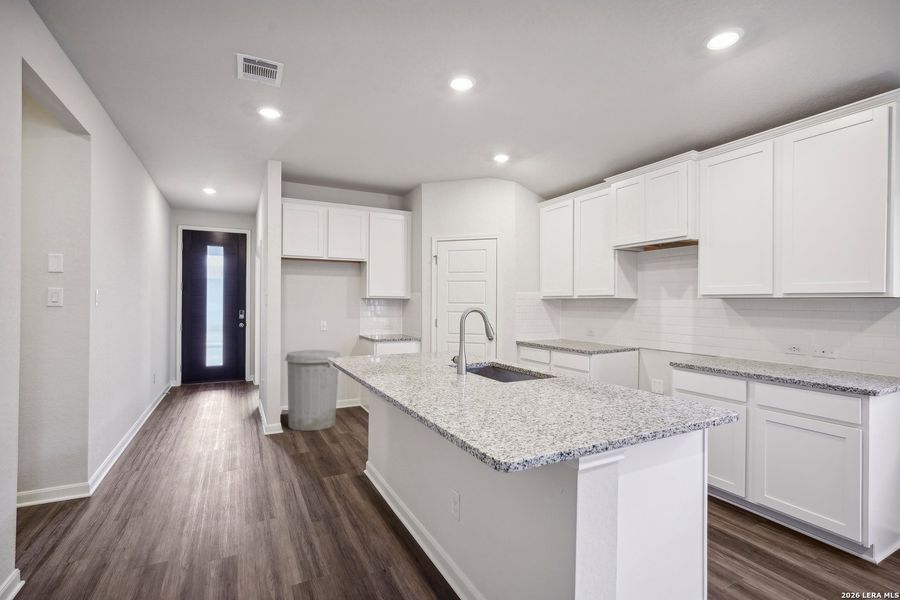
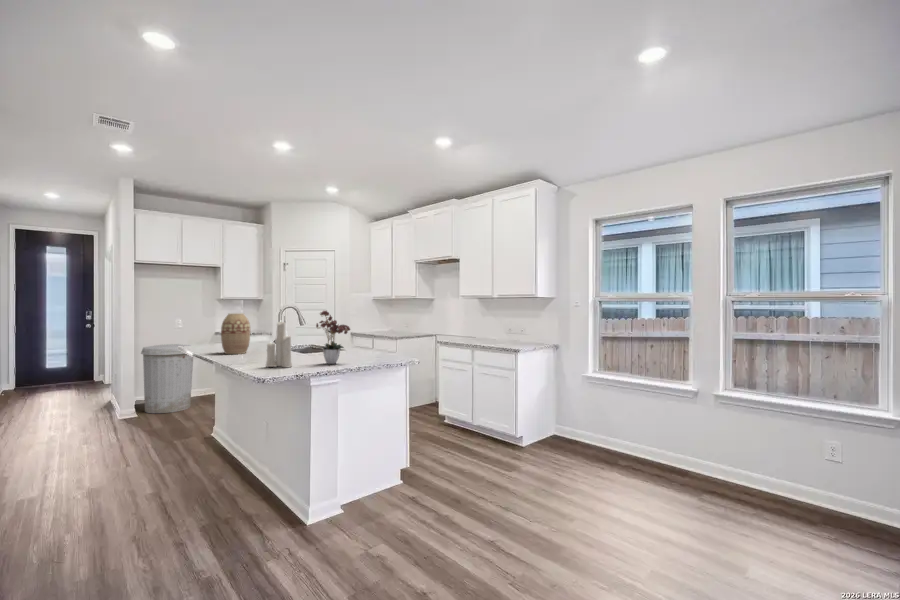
flower arrangement: none [554,313,625,422] -> present [316,311,350,364]
vase: none [379,318,418,380] -> present [221,313,250,354]
candle: none [468,322,518,429] -> present [266,321,292,367]

